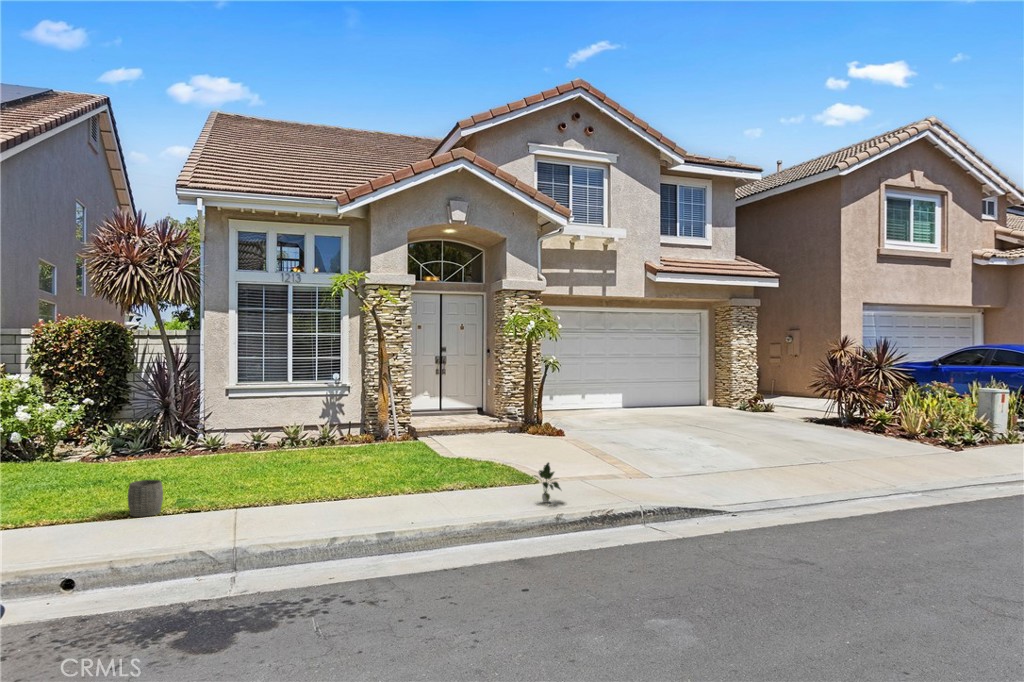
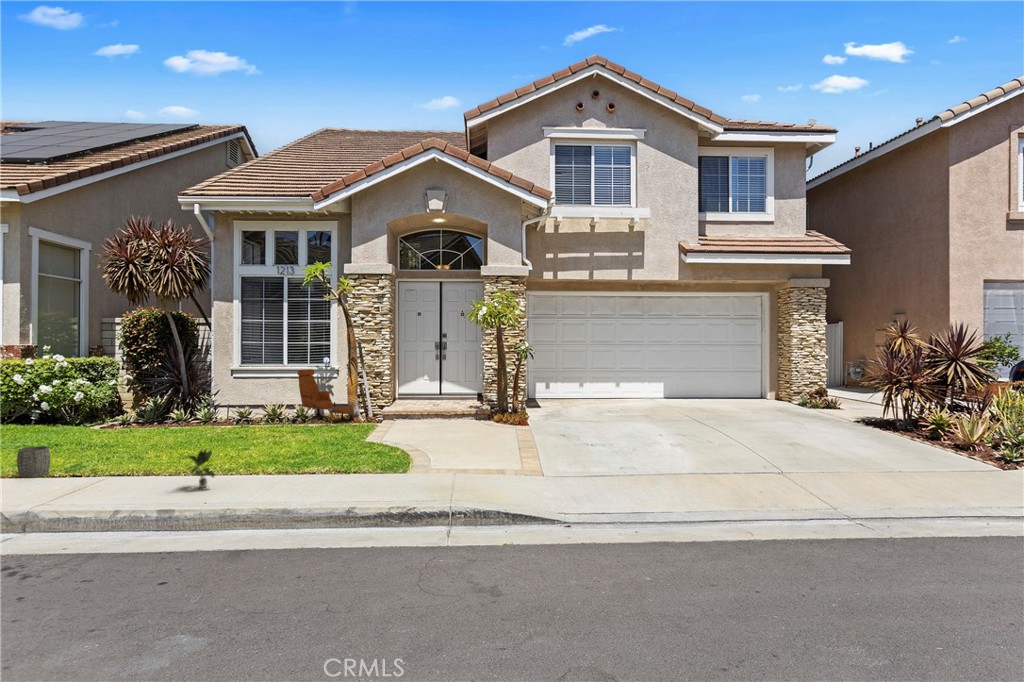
lounge chair: none [319,386,386,443] -> present [297,369,354,423]
potted plant: present [534,463,561,503] -> present [187,450,215,488]

